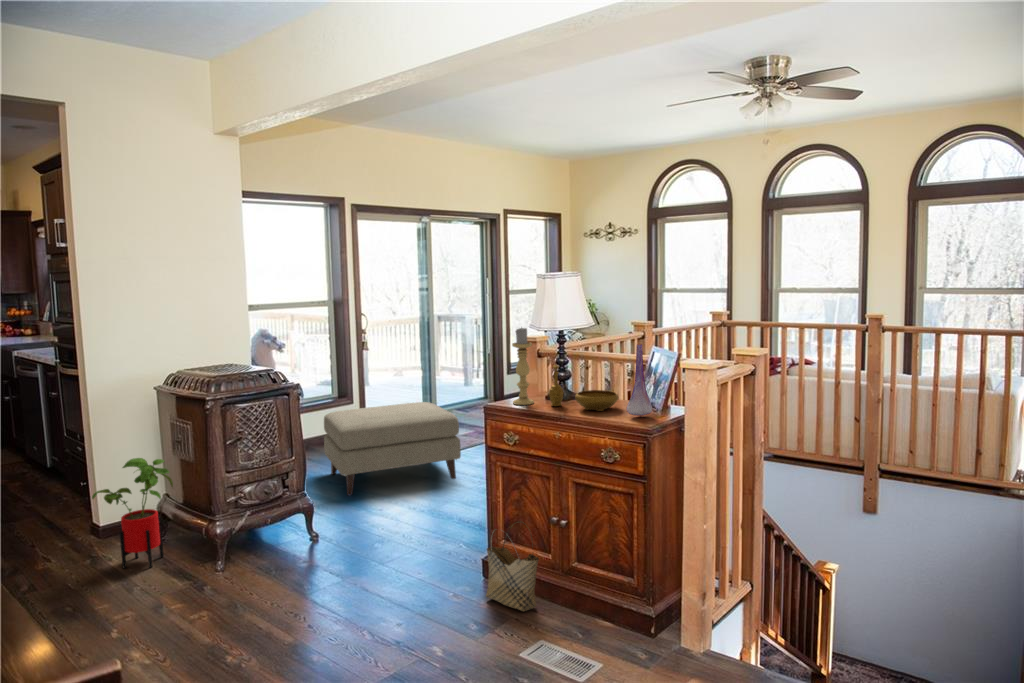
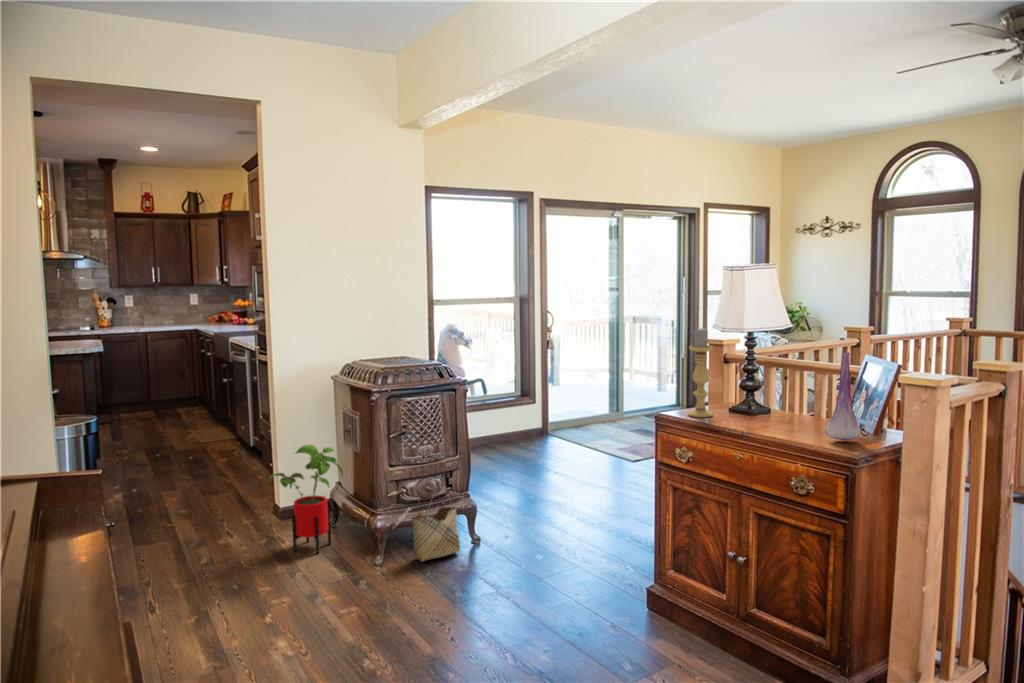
decorative bowl: present [549,365,618,411] -> none [730,373,817,431]
ottoman: present [324,402,461,495] -> none [497,407,637,500]
woven basket: present [486,521,539,611] -> present [412,485,460,562]

